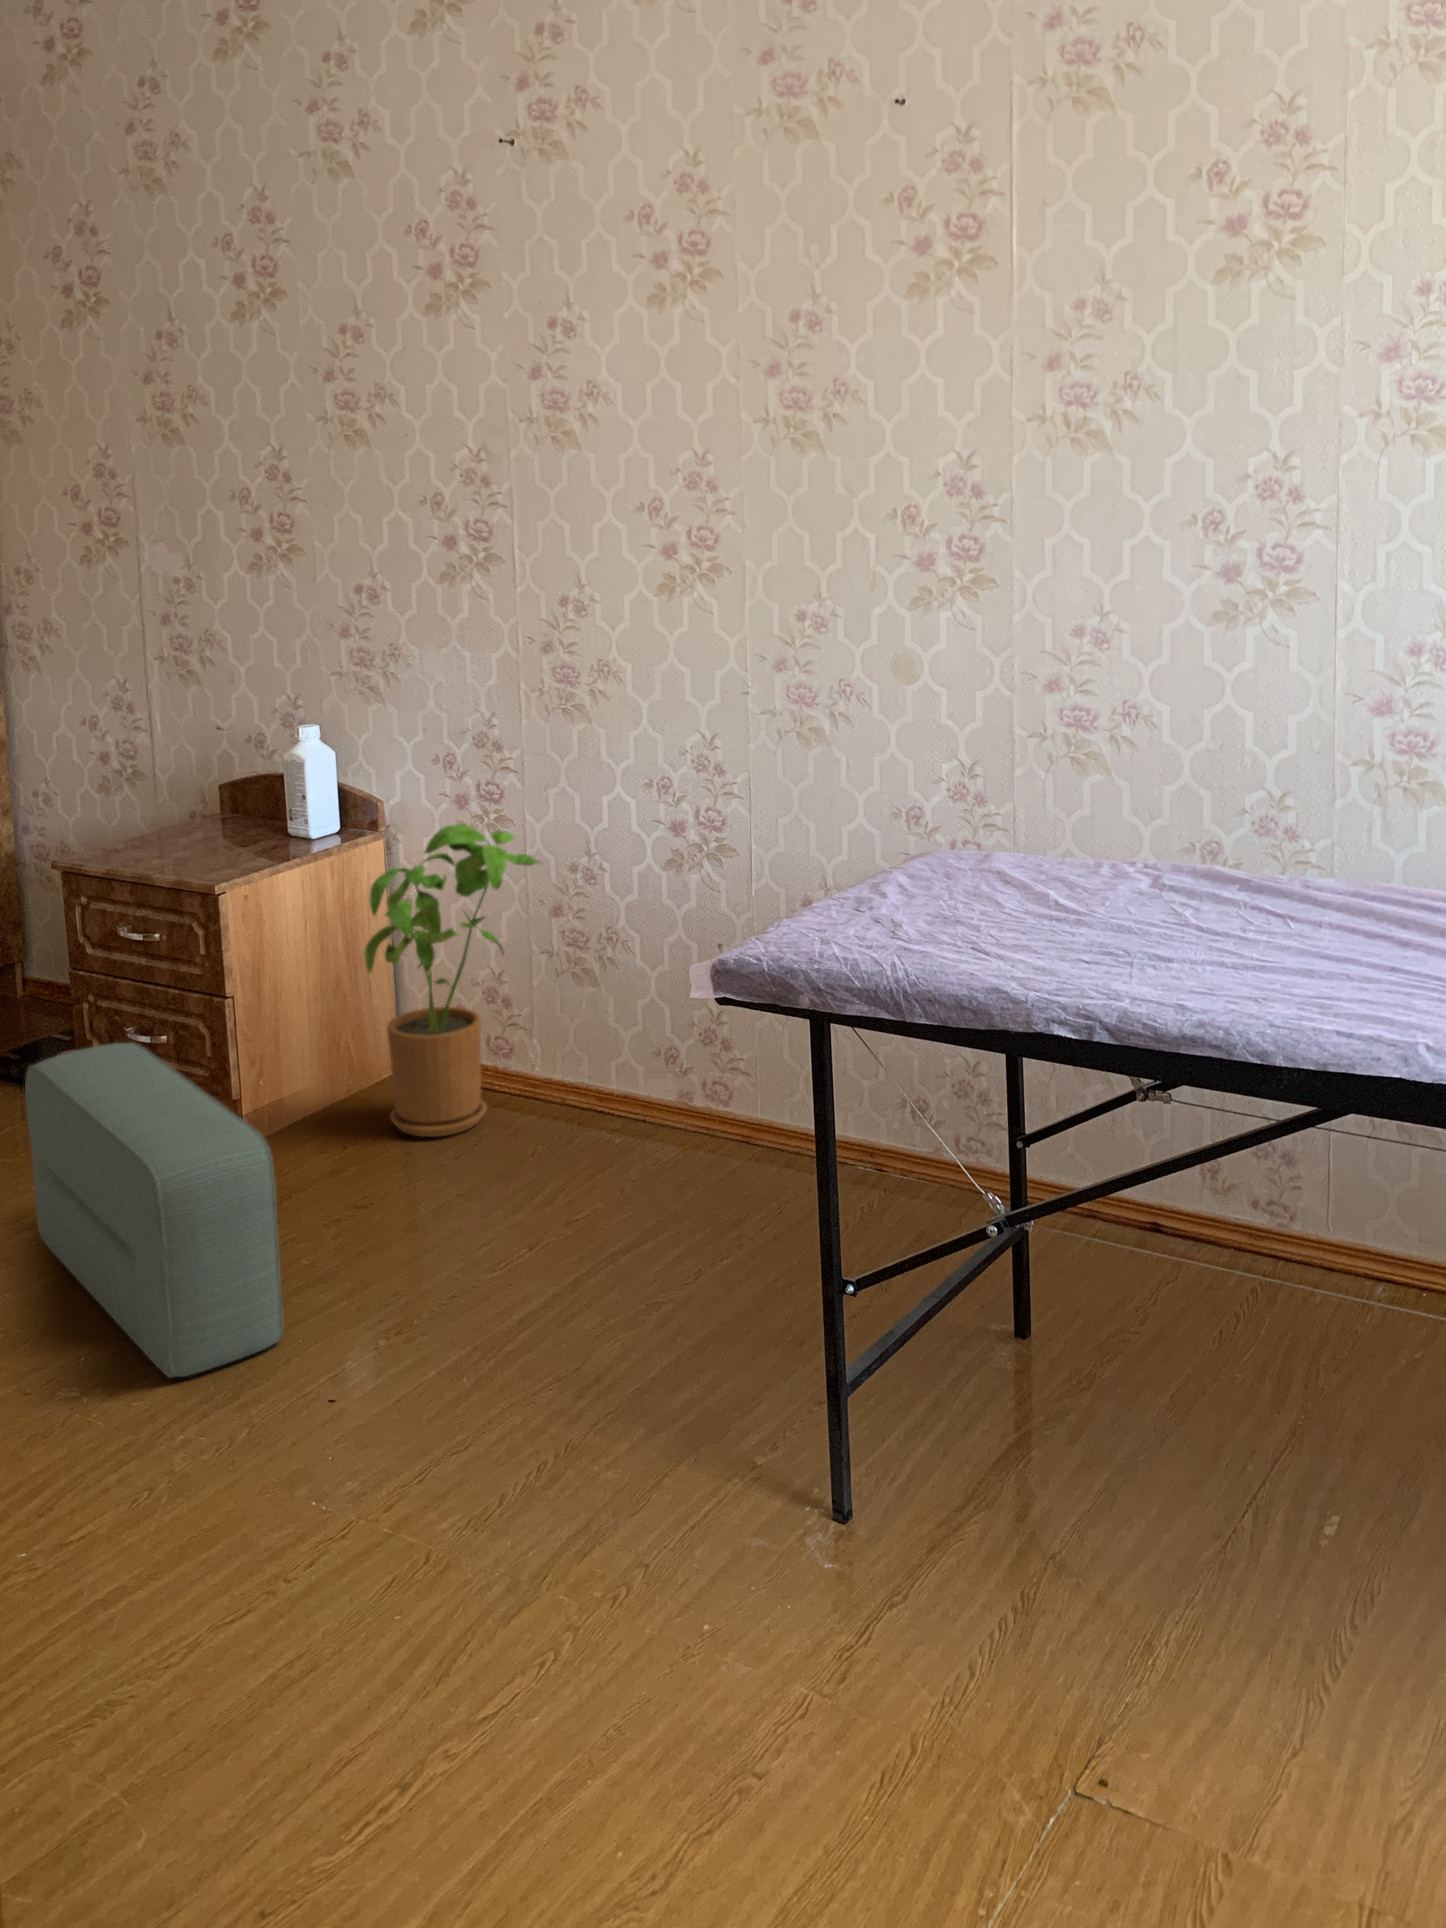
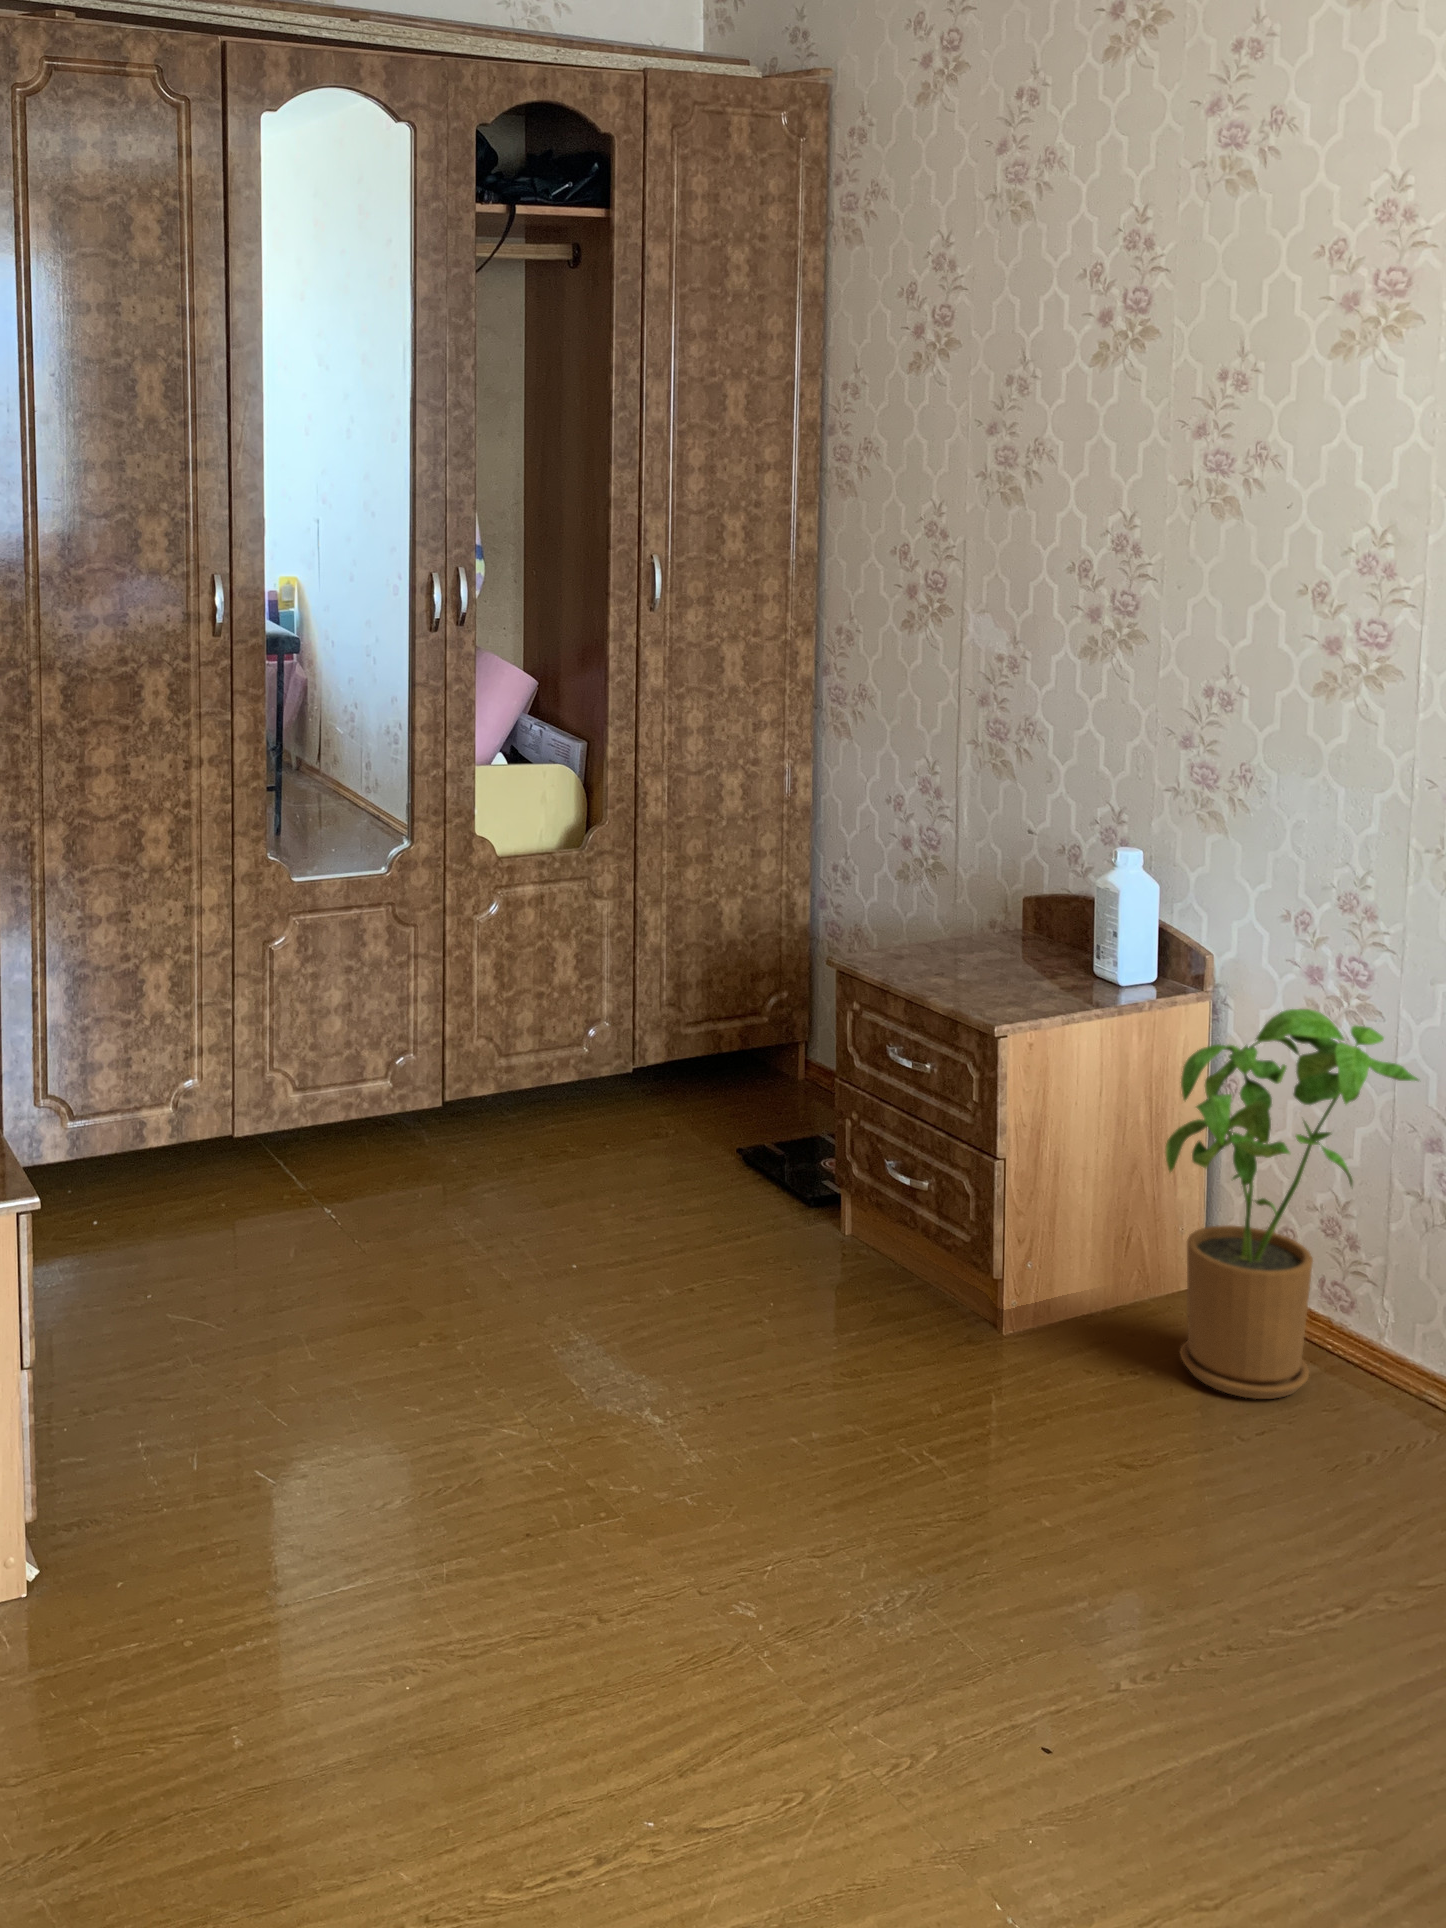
pouf: present [25,1042,284,1378] -> none [758,1191,1006,1635]

